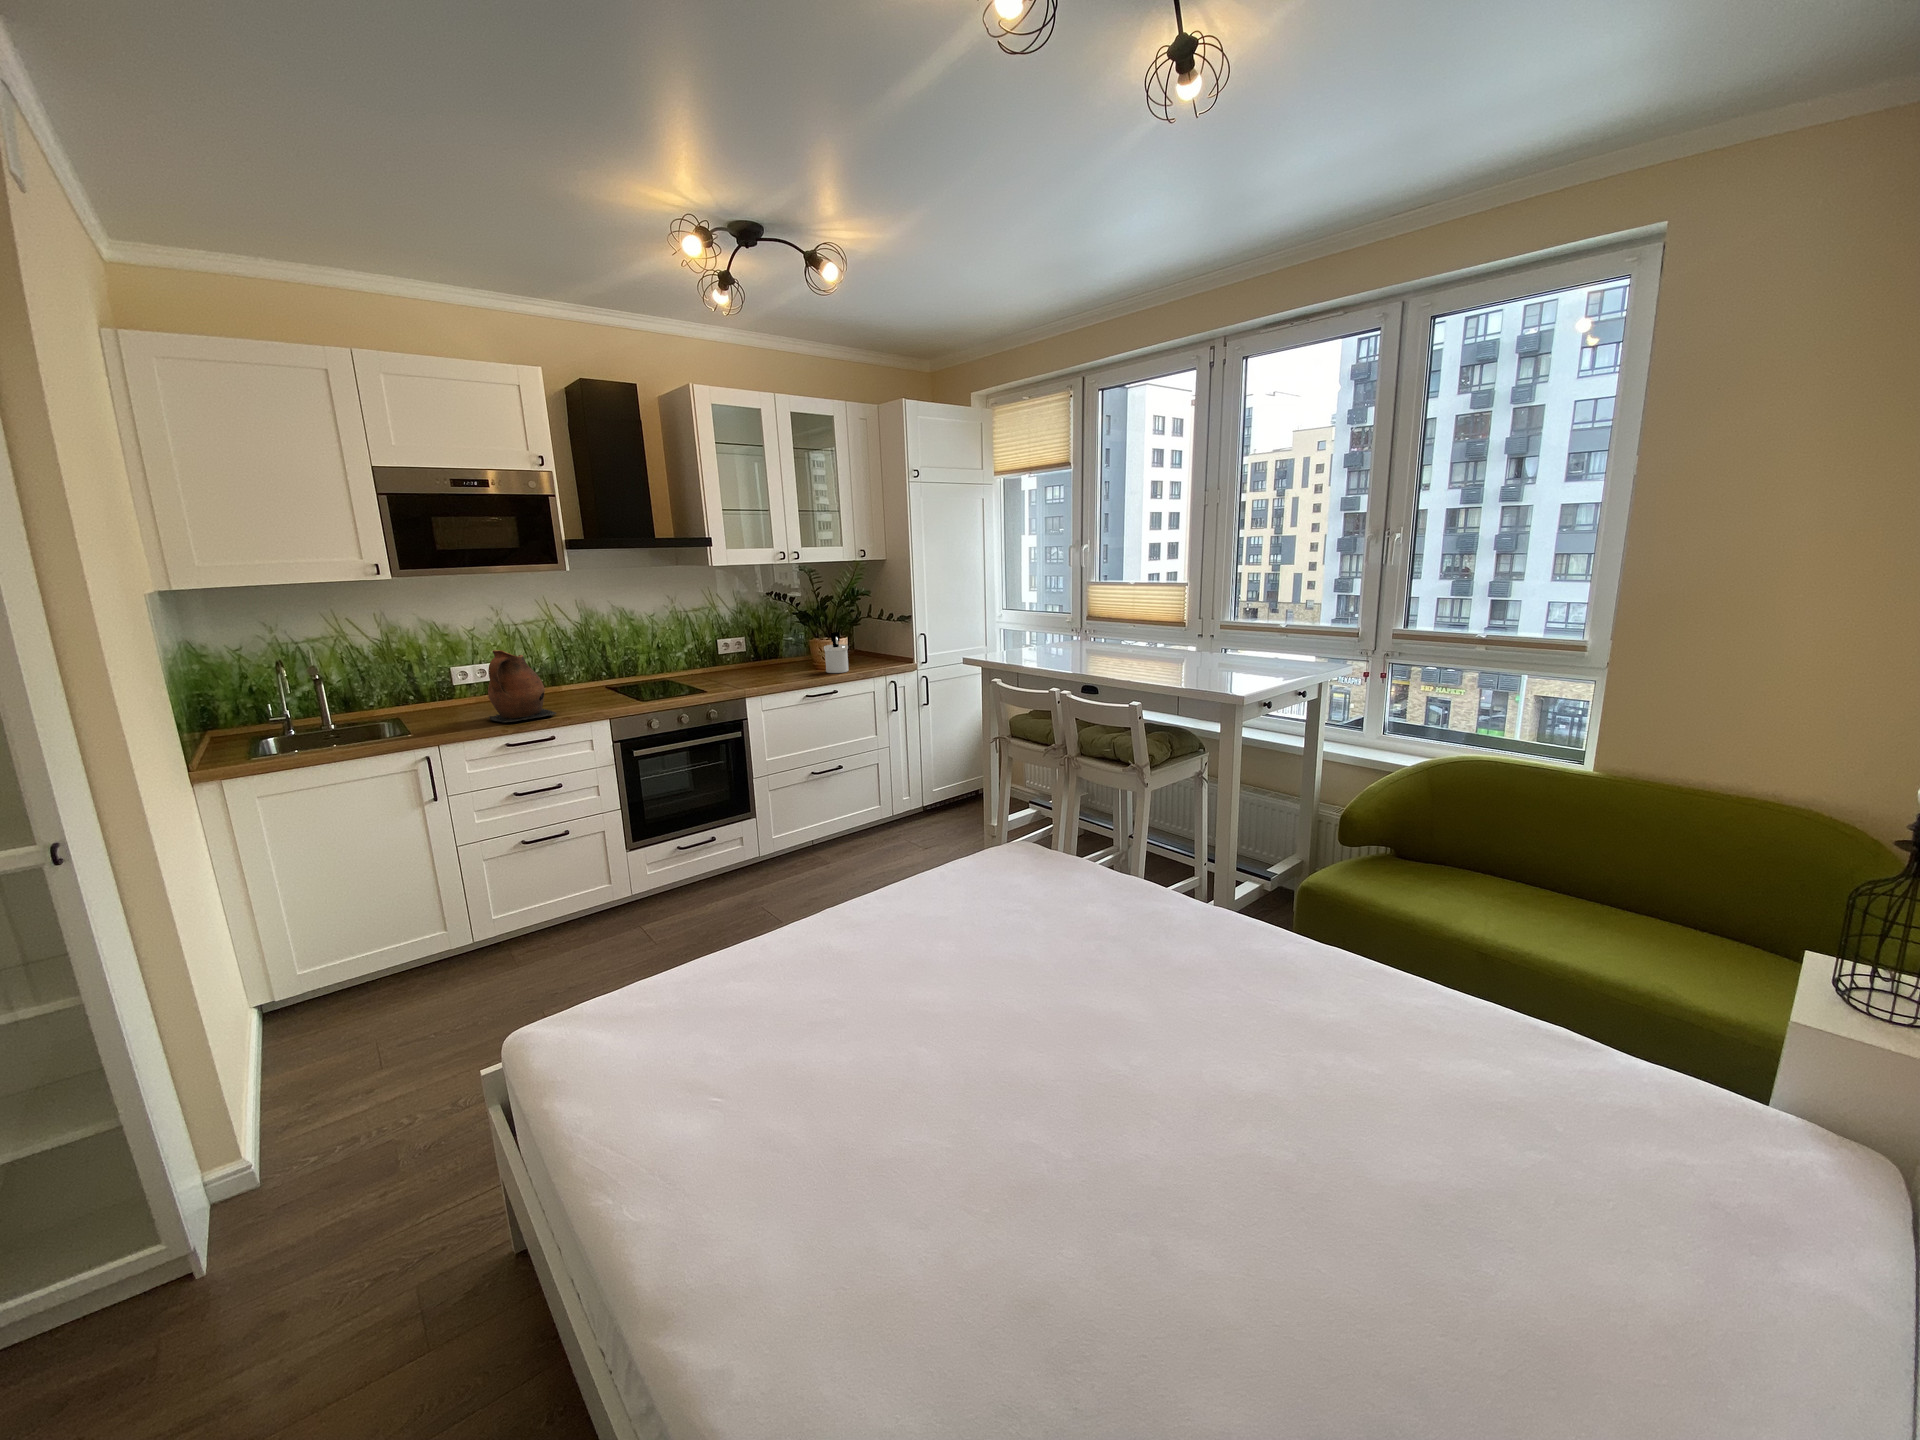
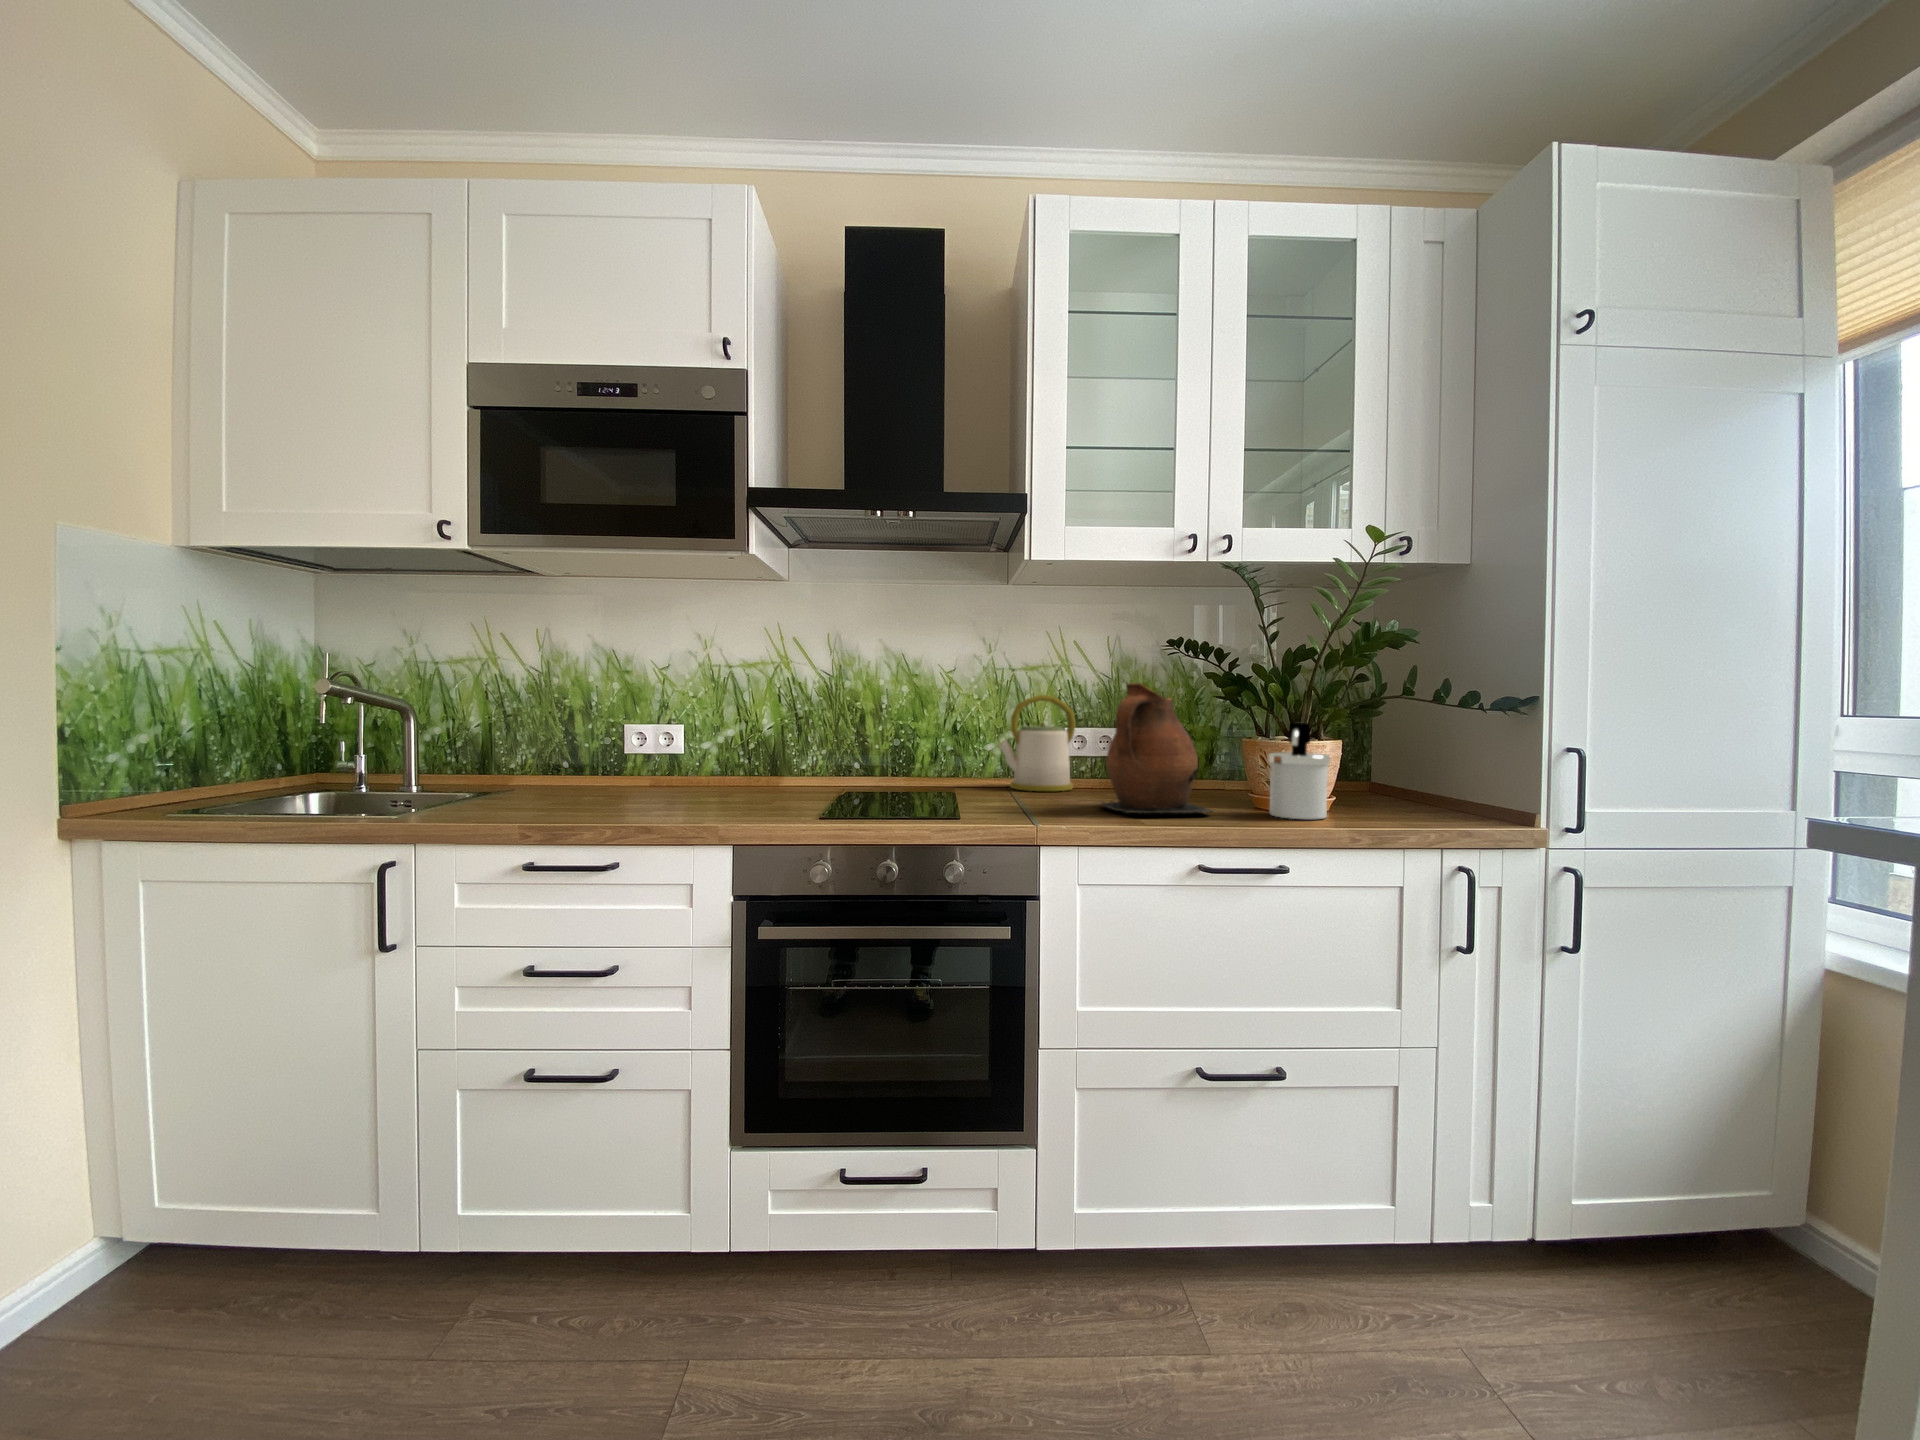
kettle: none [683,624,725,675] -> present [999,695,1076,791]
ceramic pitcher: present [488,650,556,722] -> present [1102,683,1212,814]

